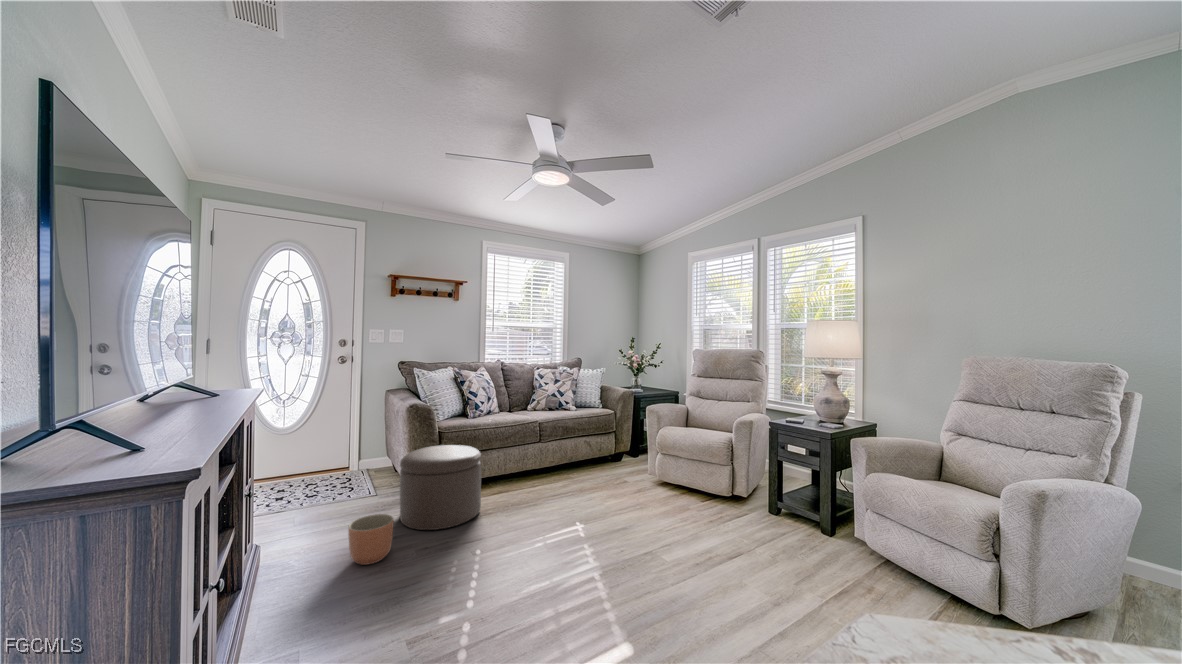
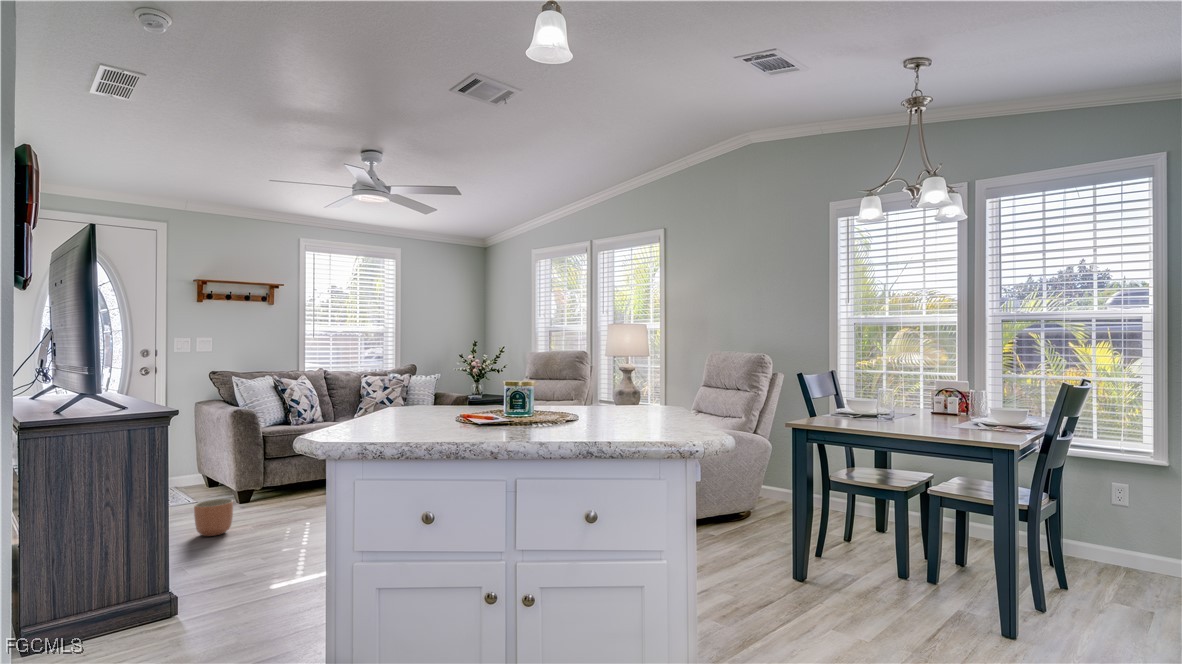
ottoman: present [400,445,481,530] -> none [229,448,309,517]

